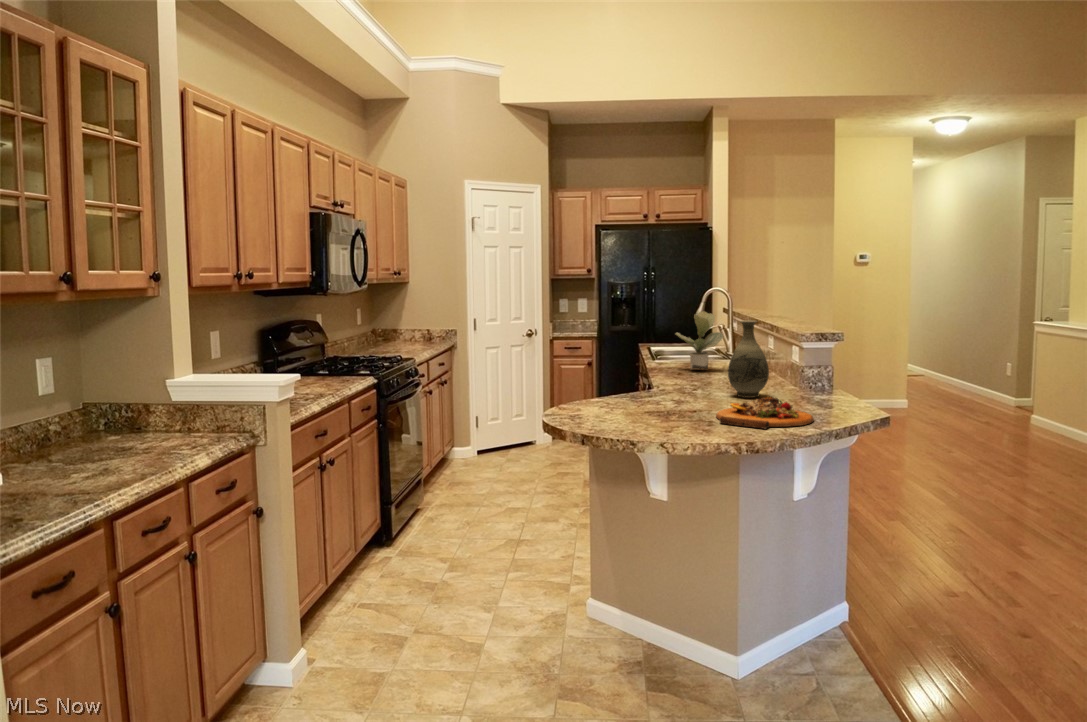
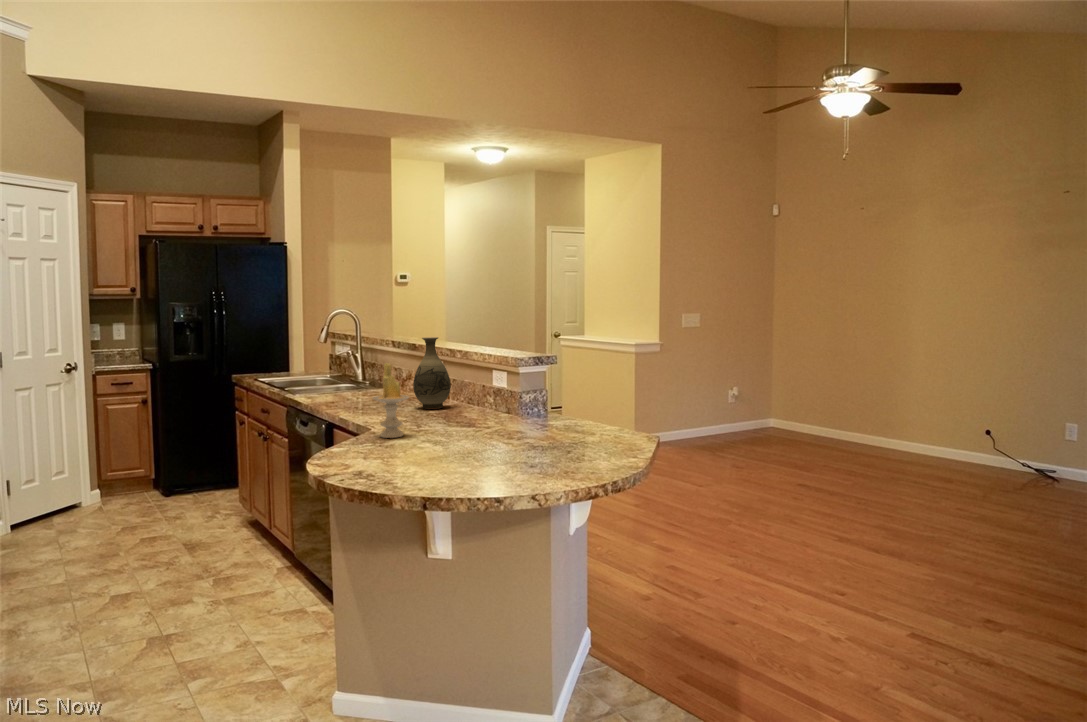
potted plant: present [676,311,723,369] -> none [321,331,373,392]
candle: none [628,348,668,428] -> present [372,363,409,438]
cutting board: present [716,397,814,429] -> none [433,402,516,428]

